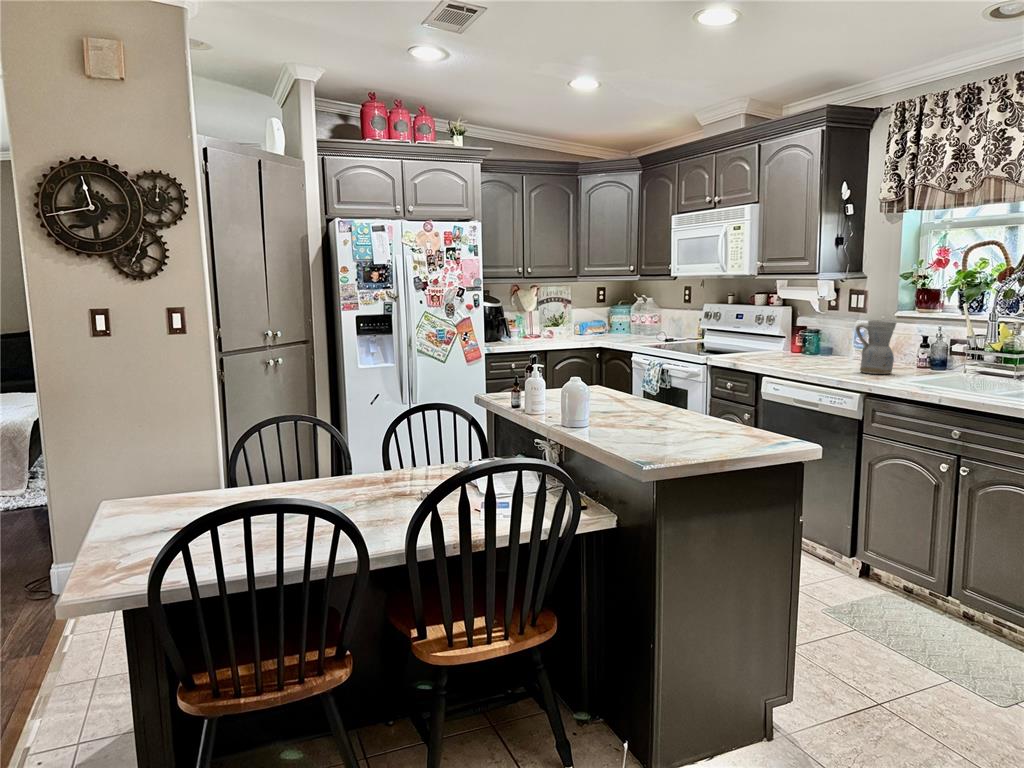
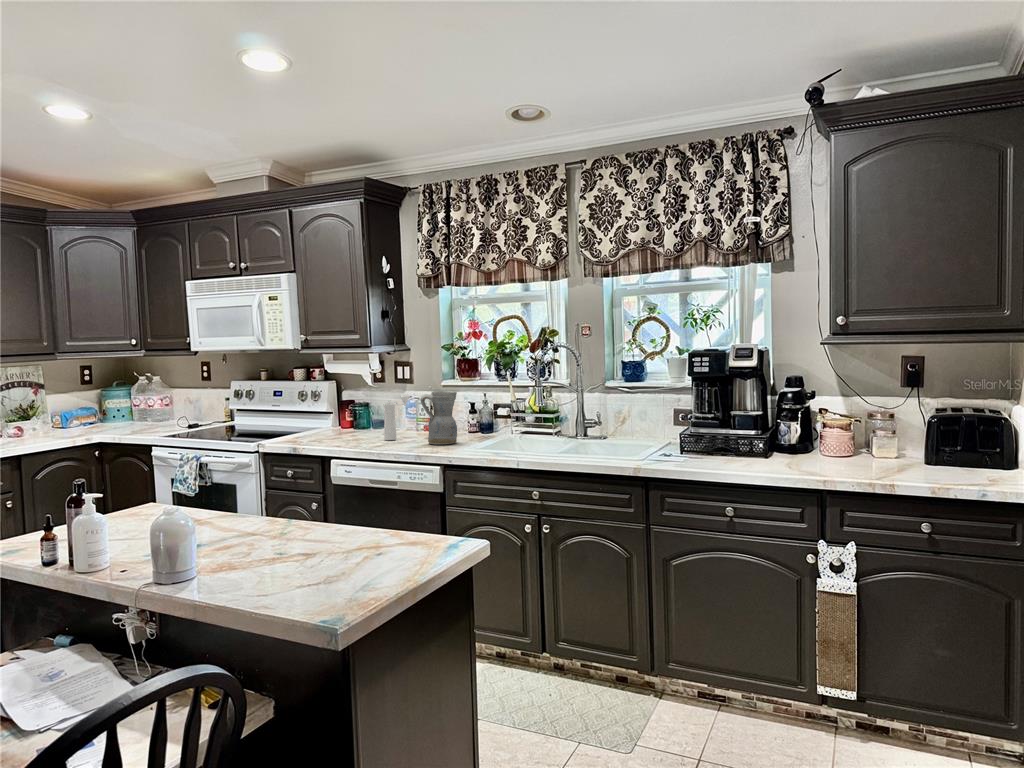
pepper mill: none [820,322,852,365] -> present [383,394,409,440]

